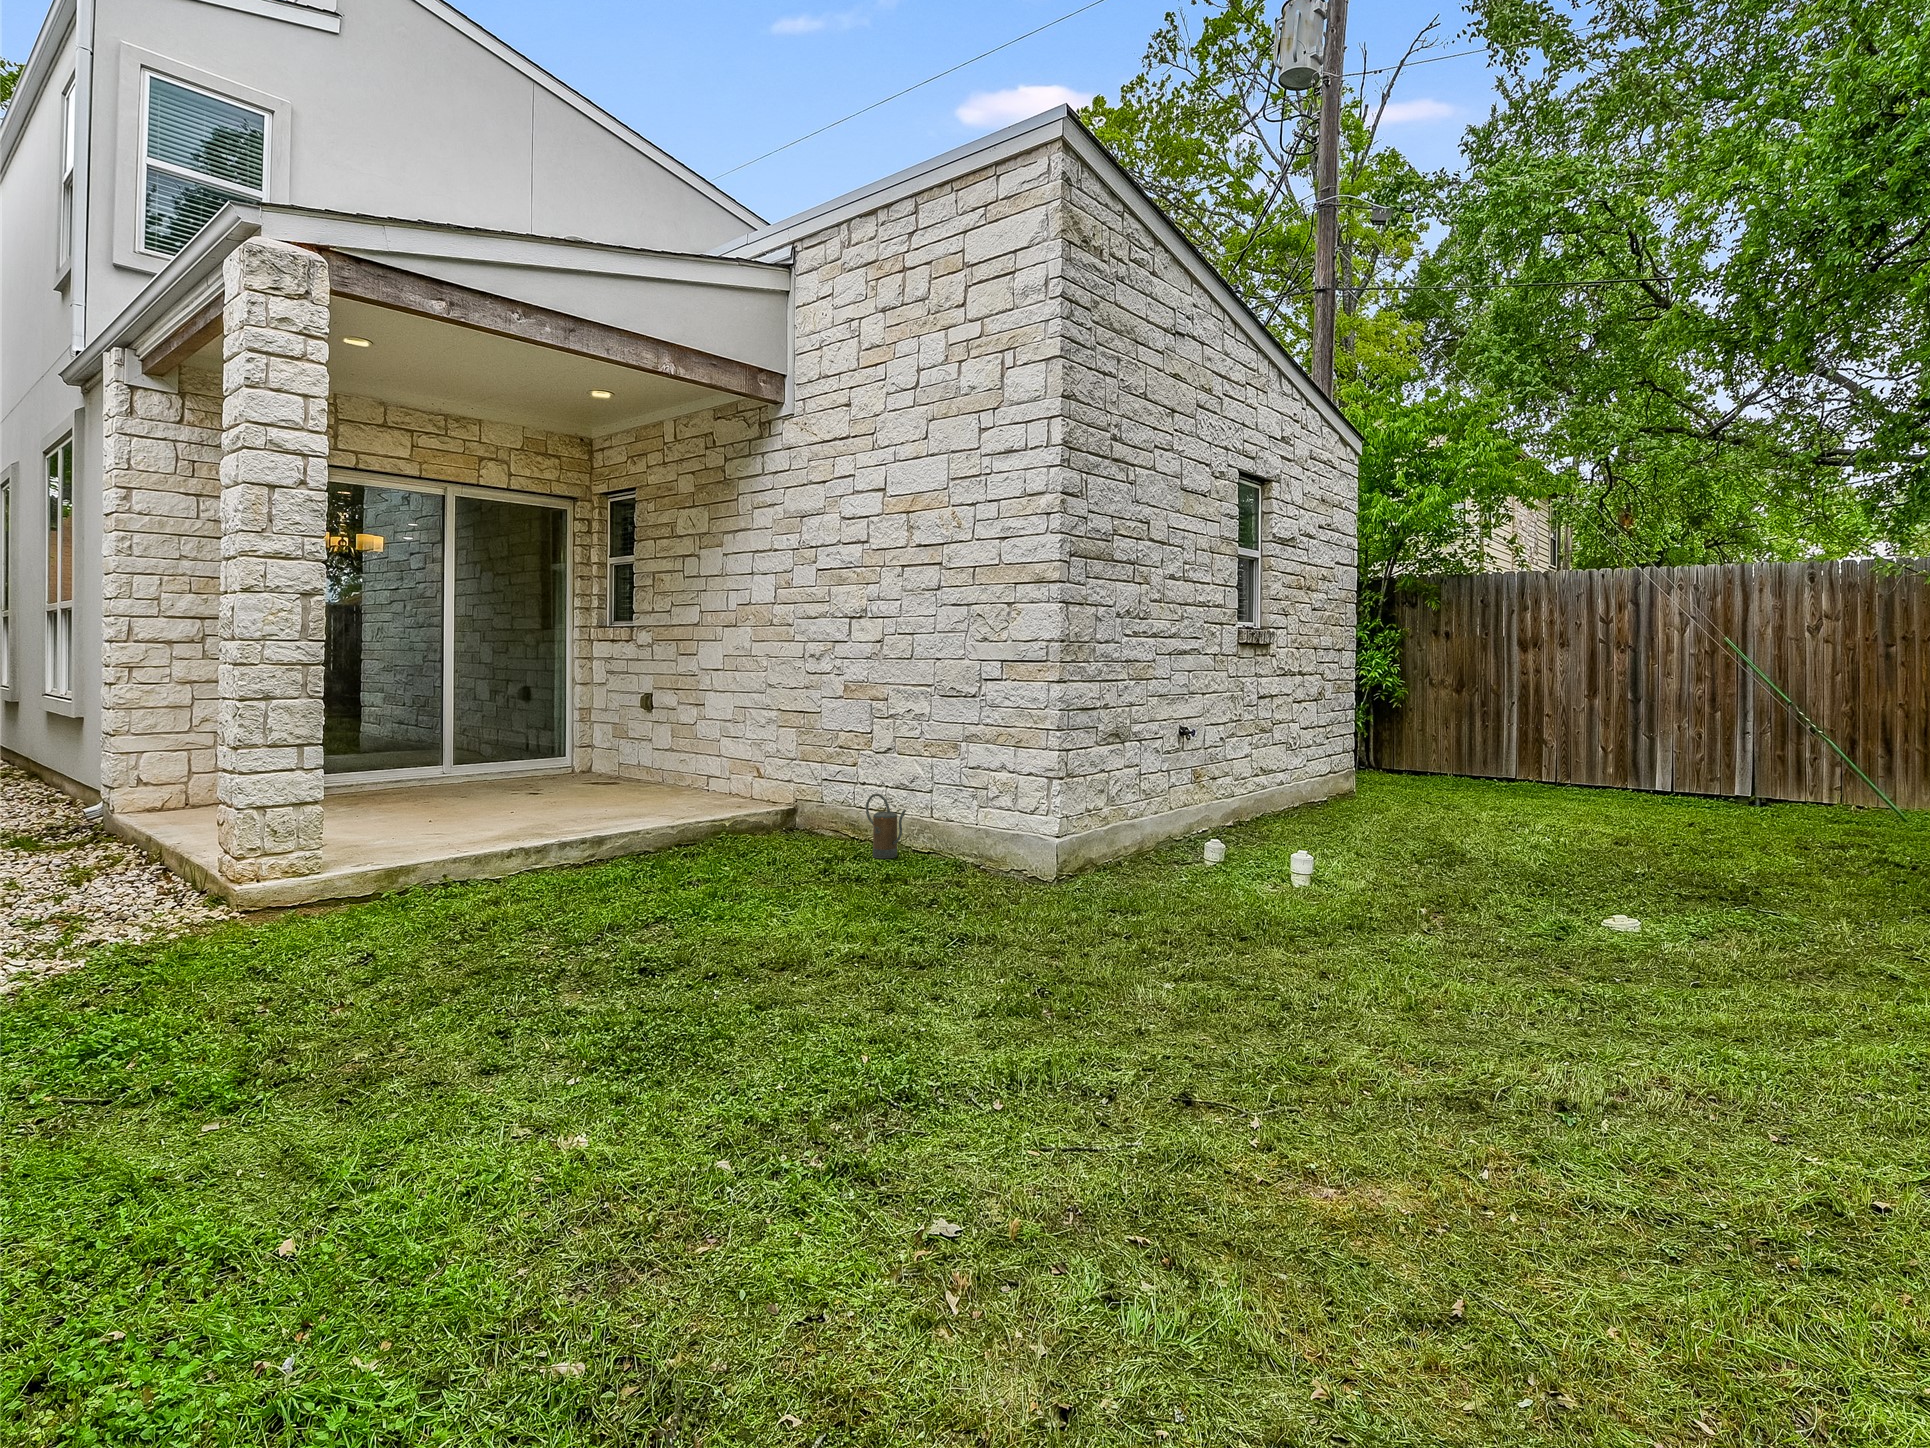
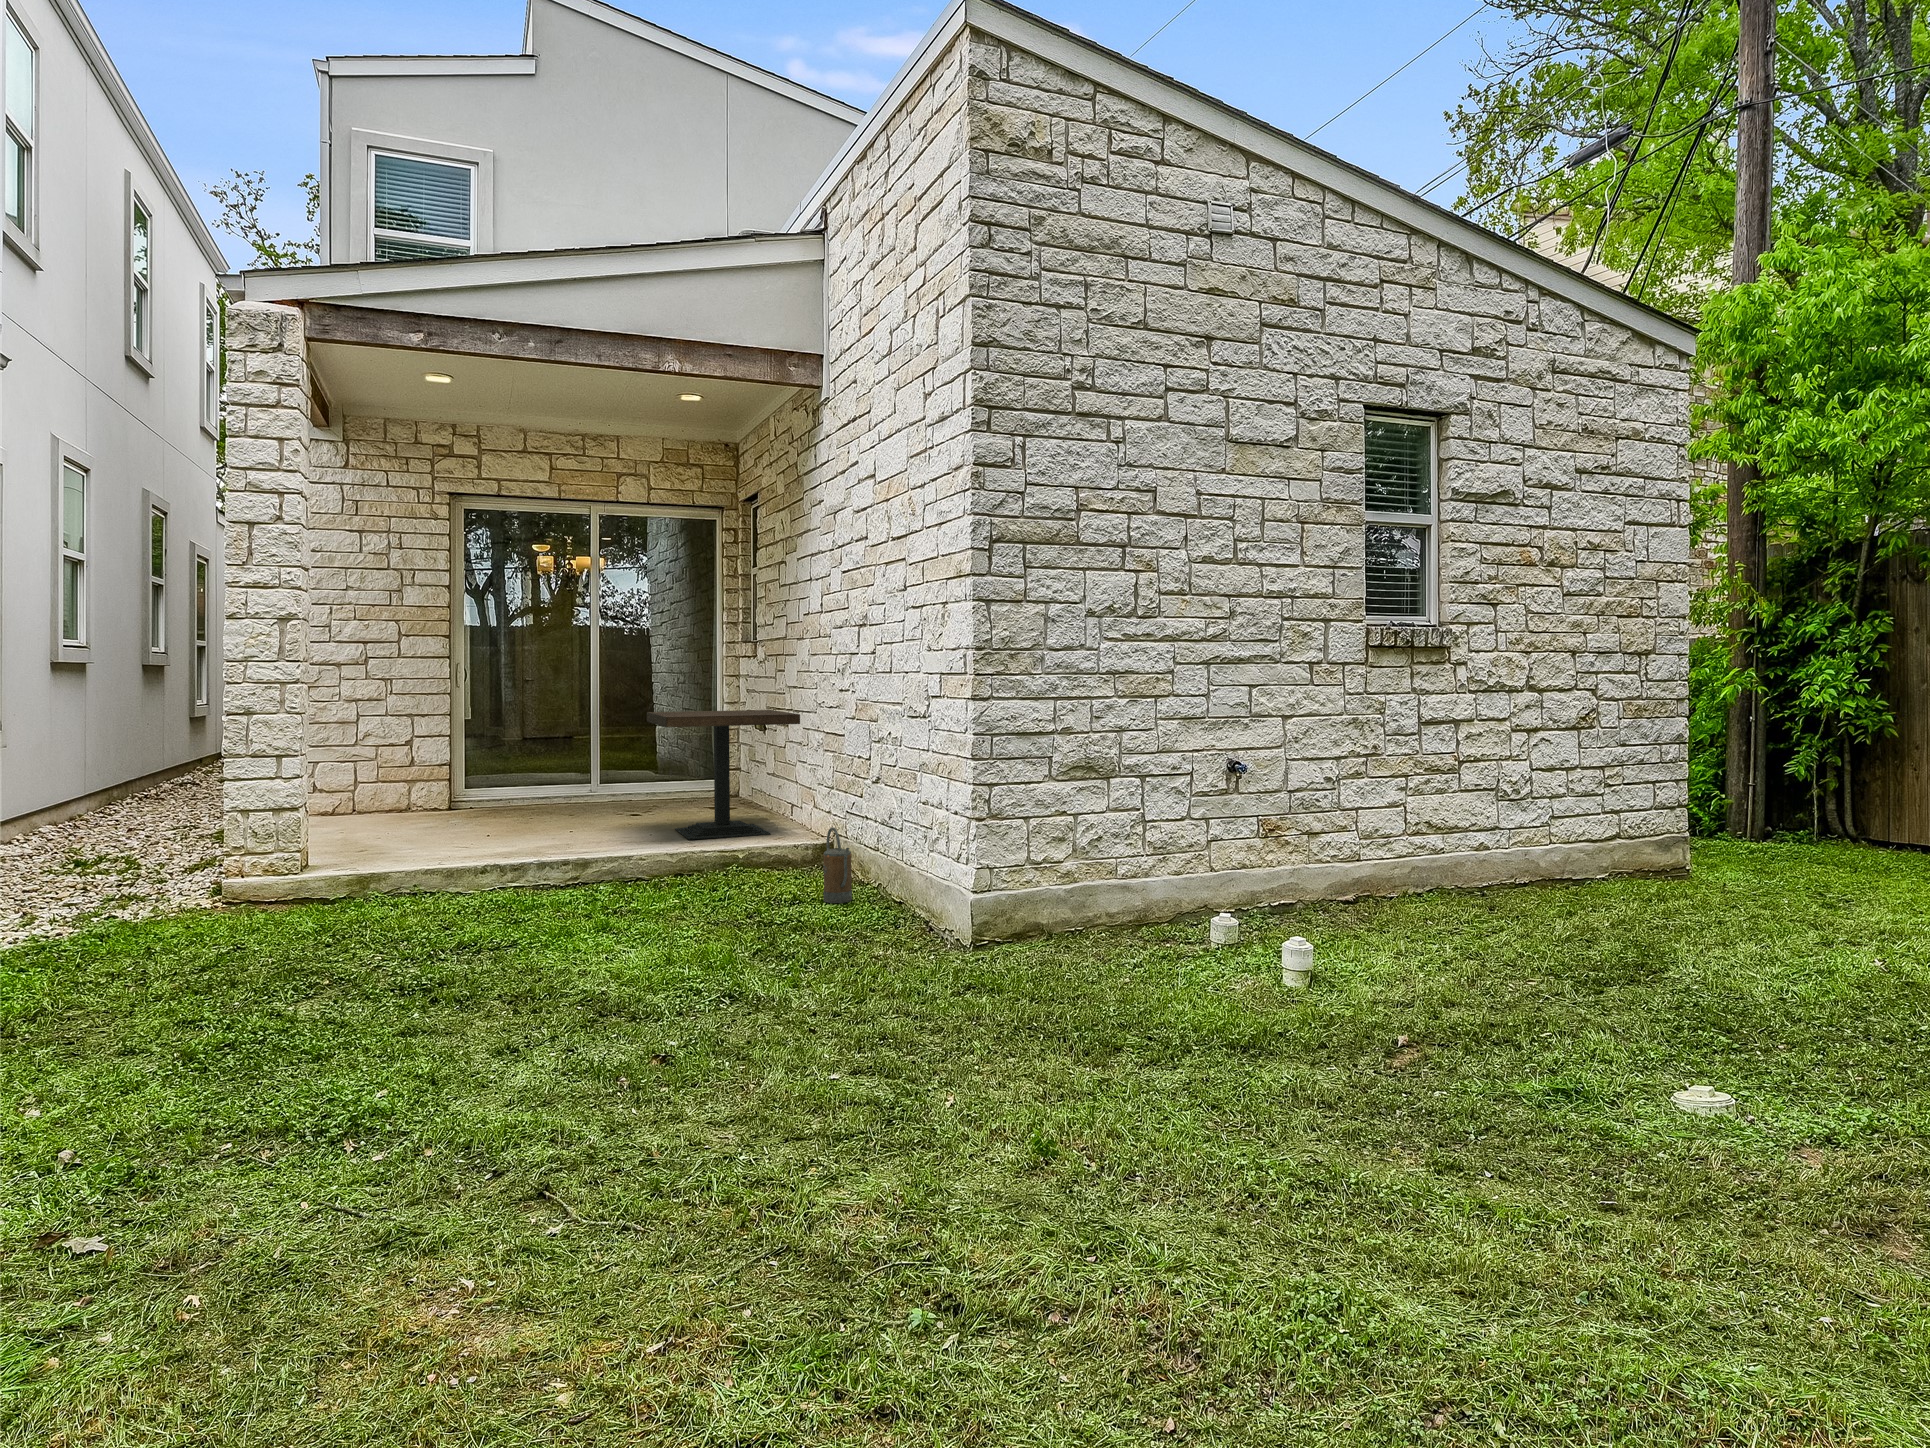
side table: none [610,693,780,813] -> present [647,710,800,840]

